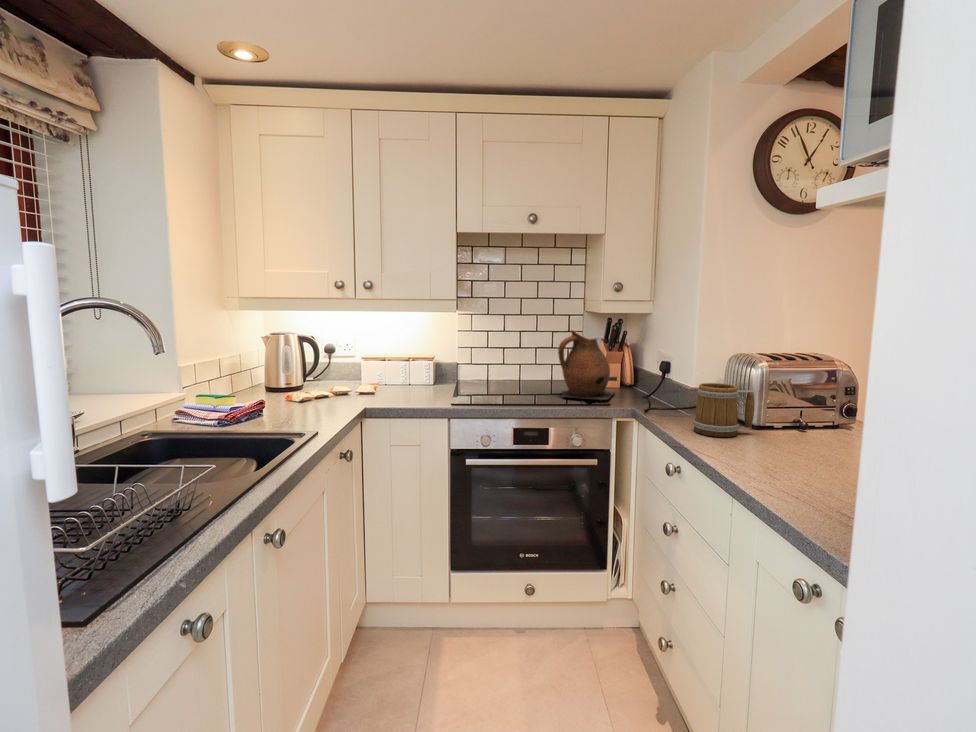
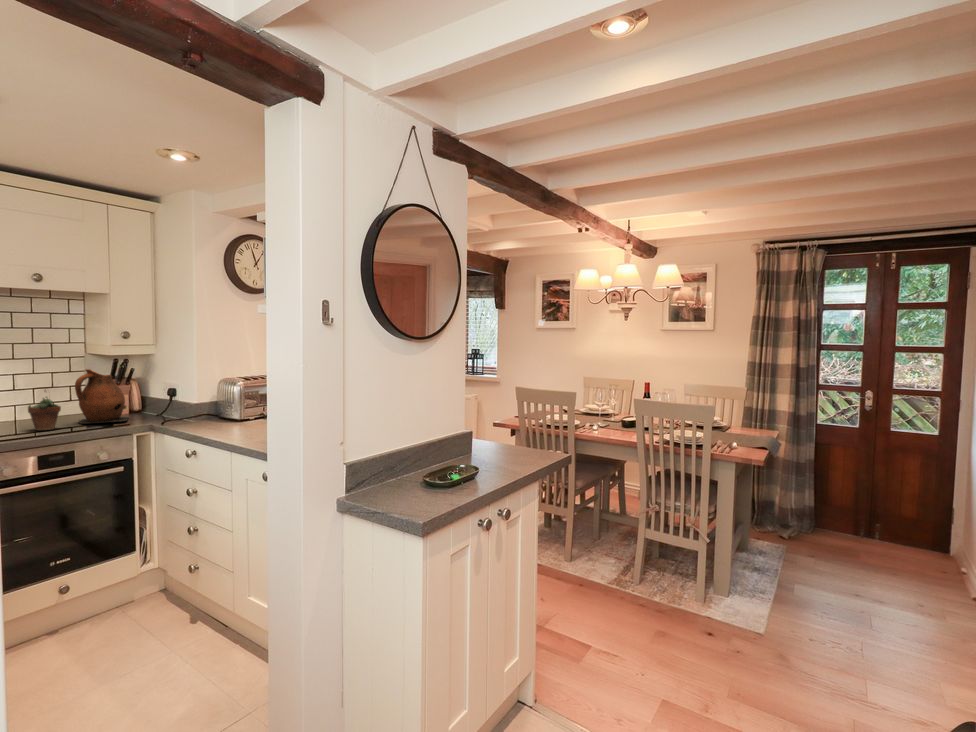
succulent plant: none [511,351,541,401] -> present [28,389,61,430]
mug: present [693,383,754,437] -> none [201,397,238,428]

